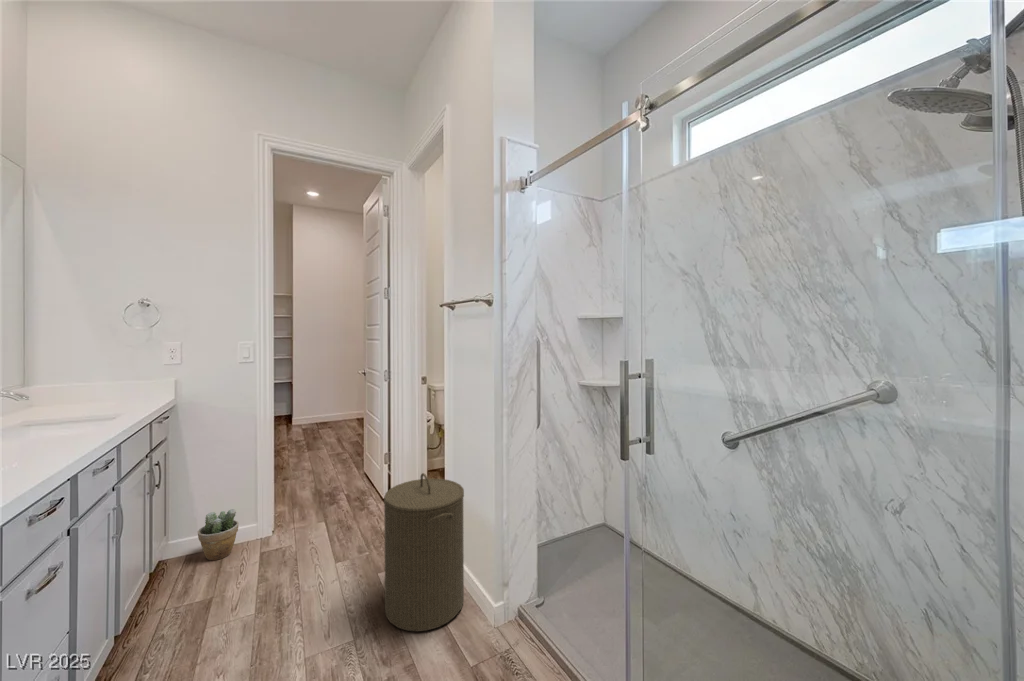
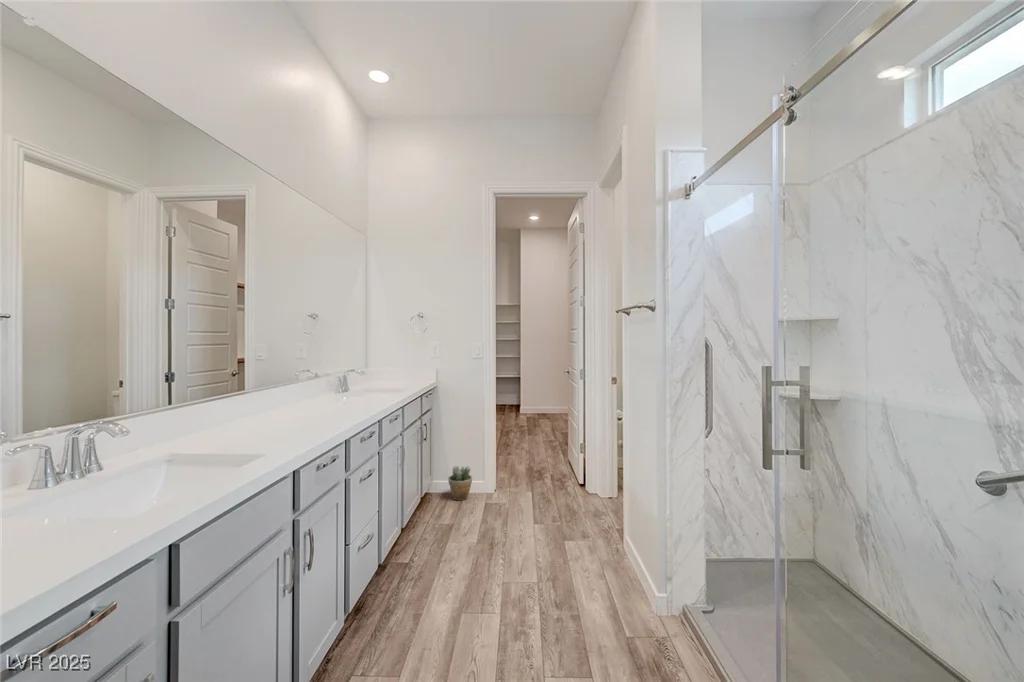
laundry hamper: present [384,473,464,631] -> none [563,460,633,596]

